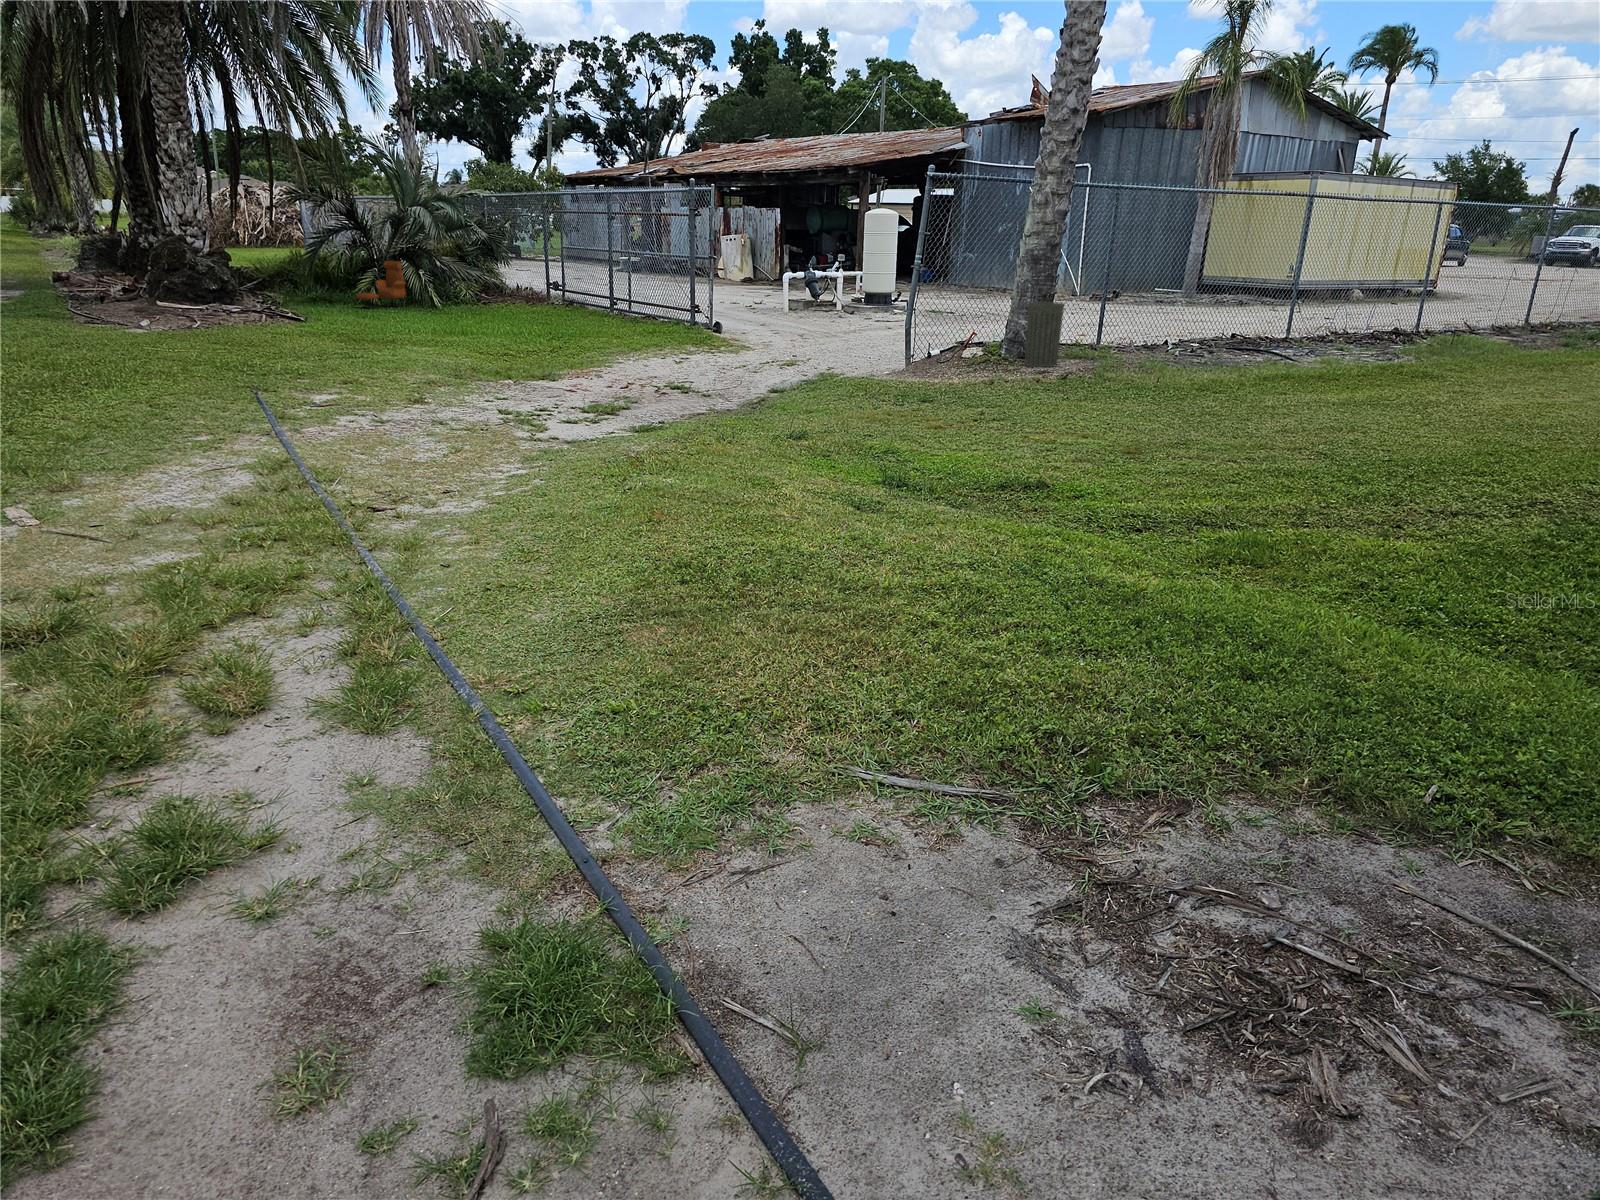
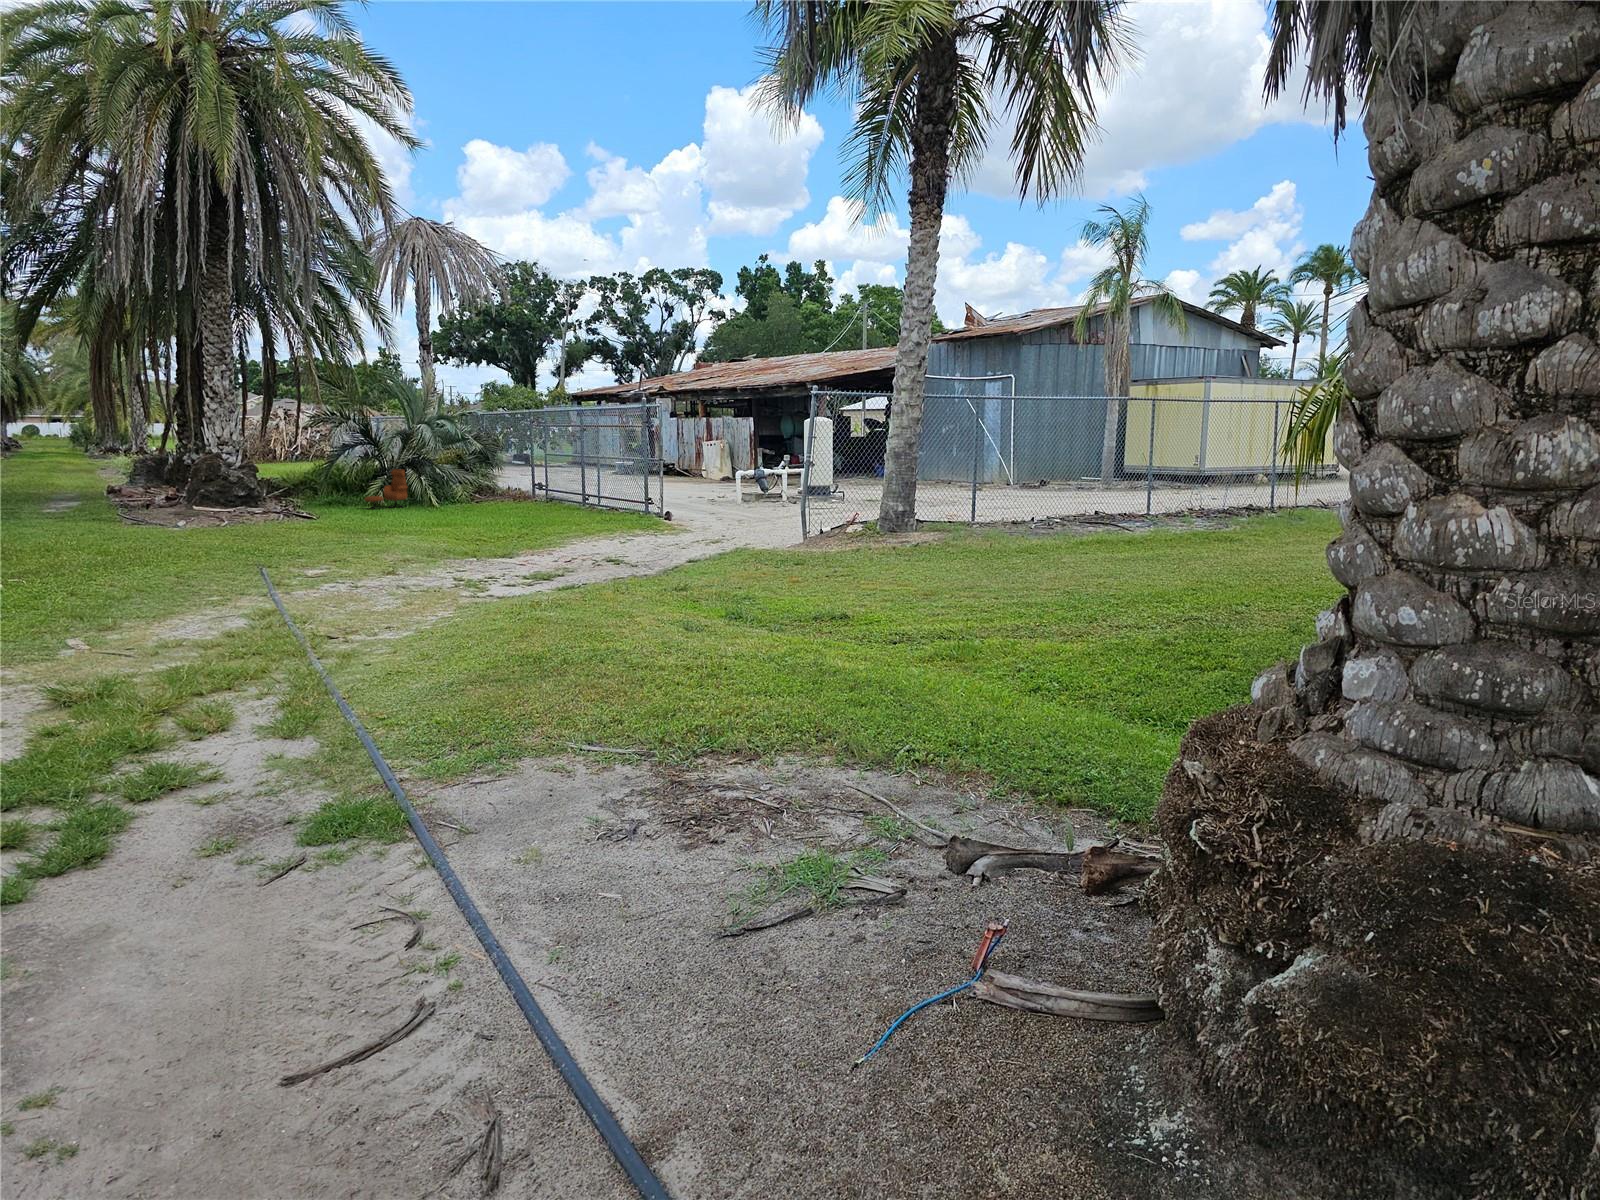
trash can: present [1025,302,1065,367] -> none [910,484,940,539]

